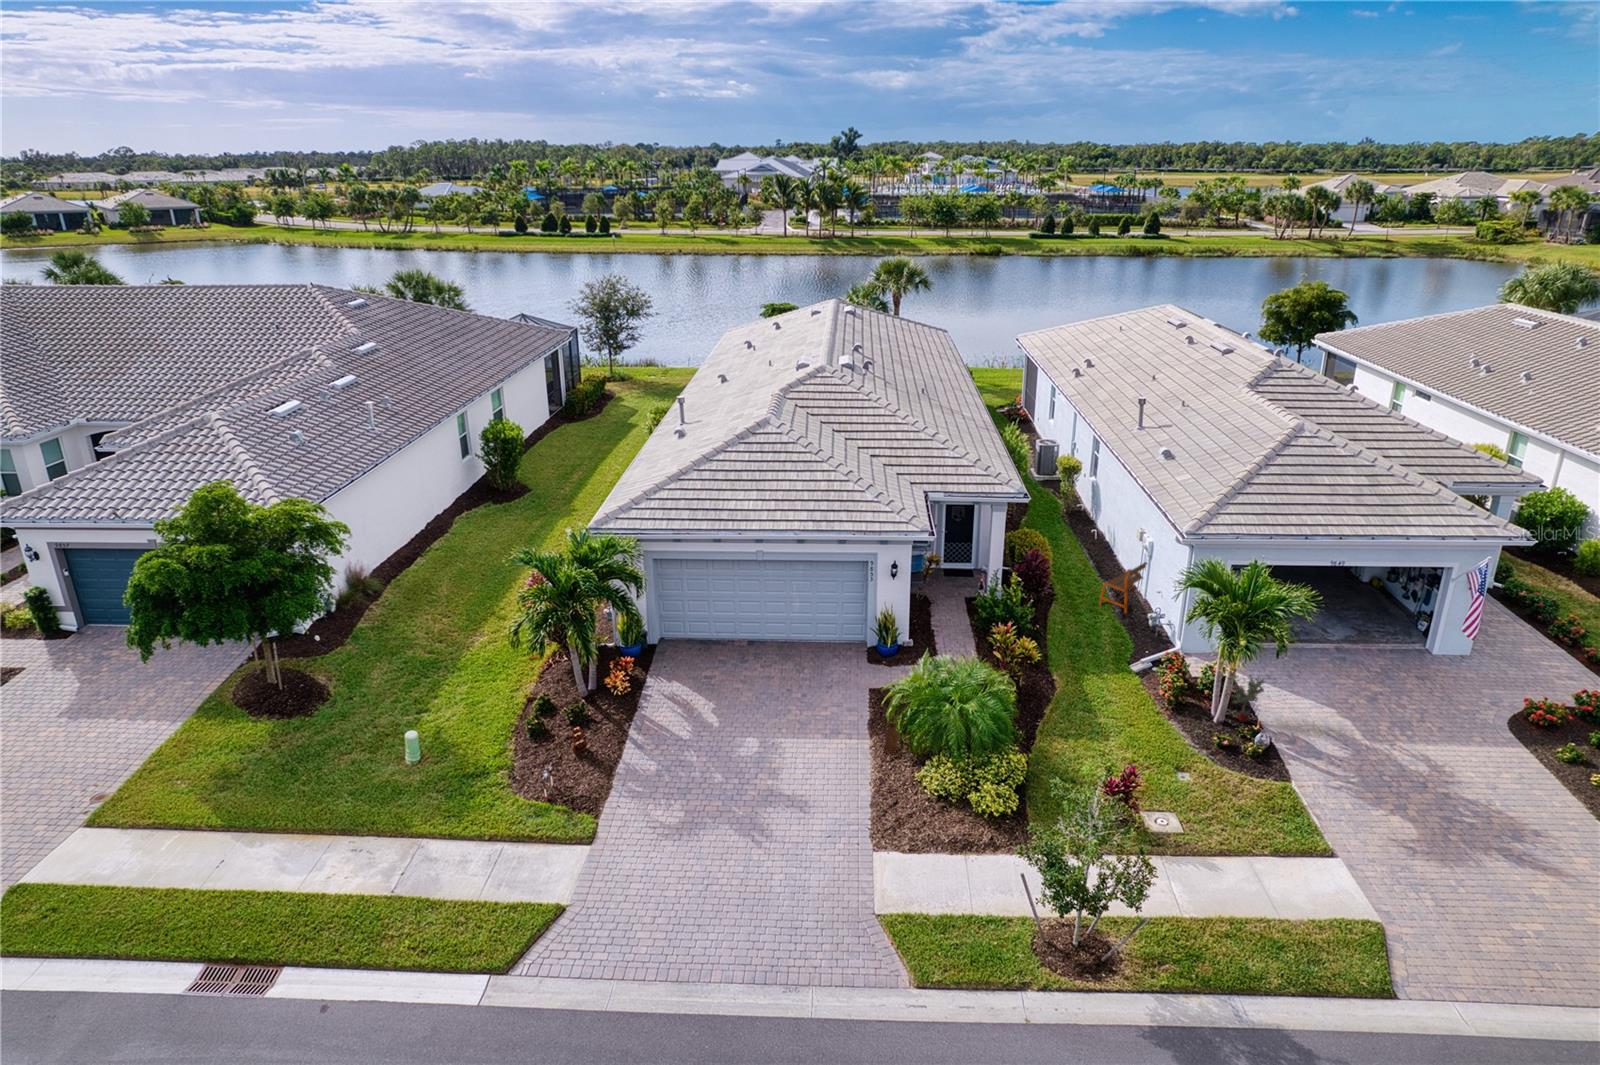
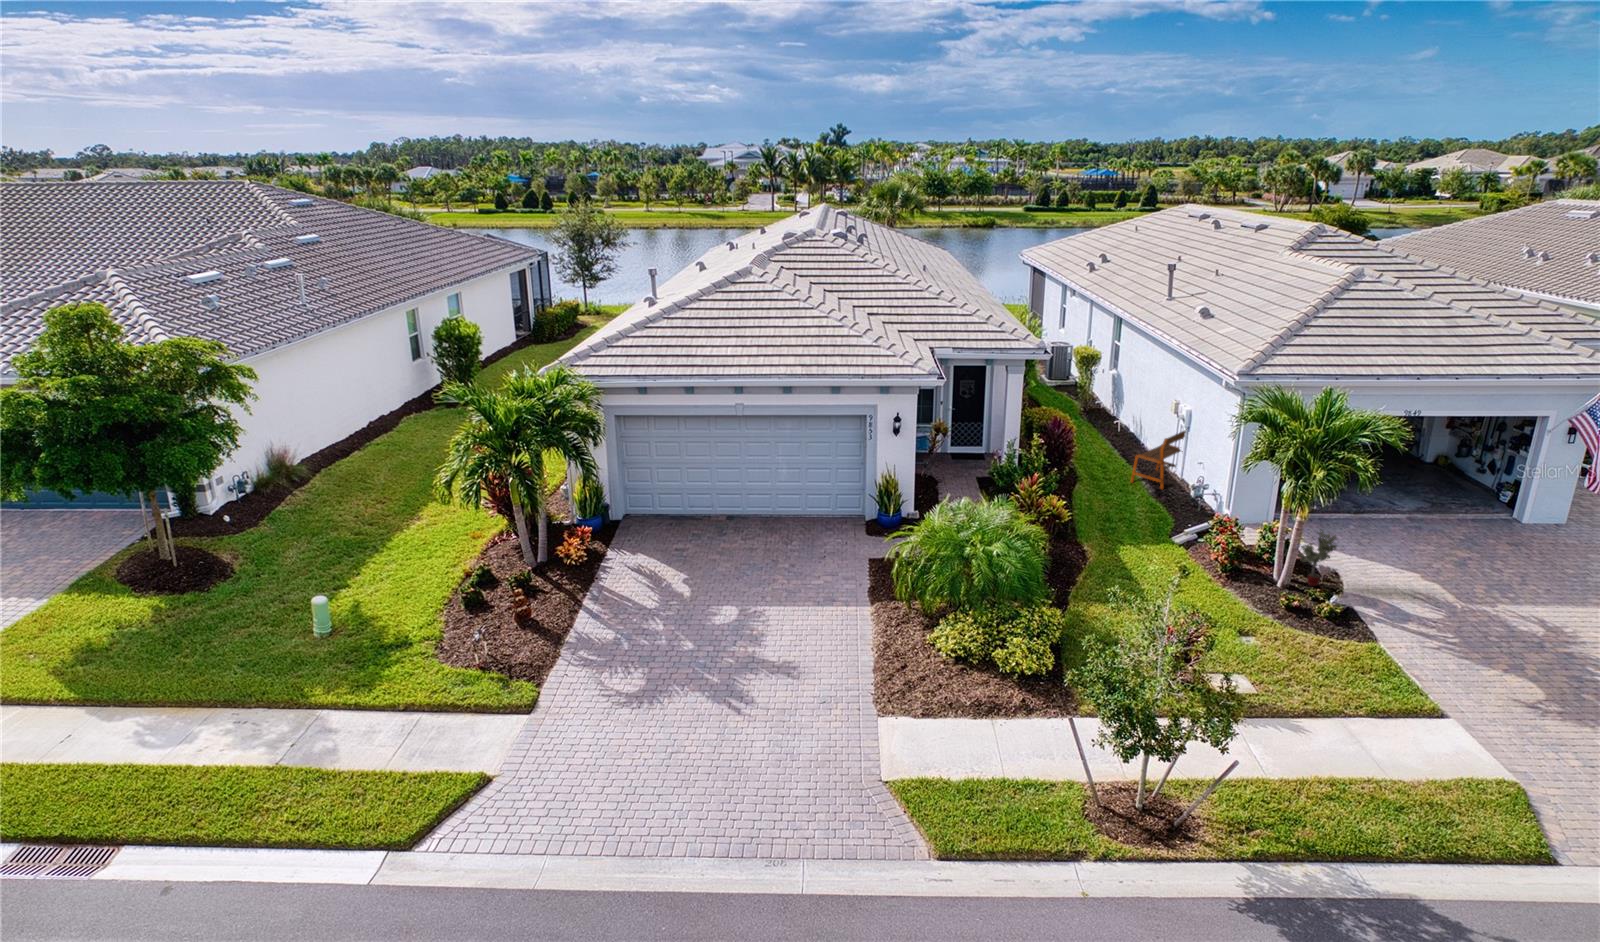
watering can: present [885,723,901,753] -> none [889,582,909,618]

